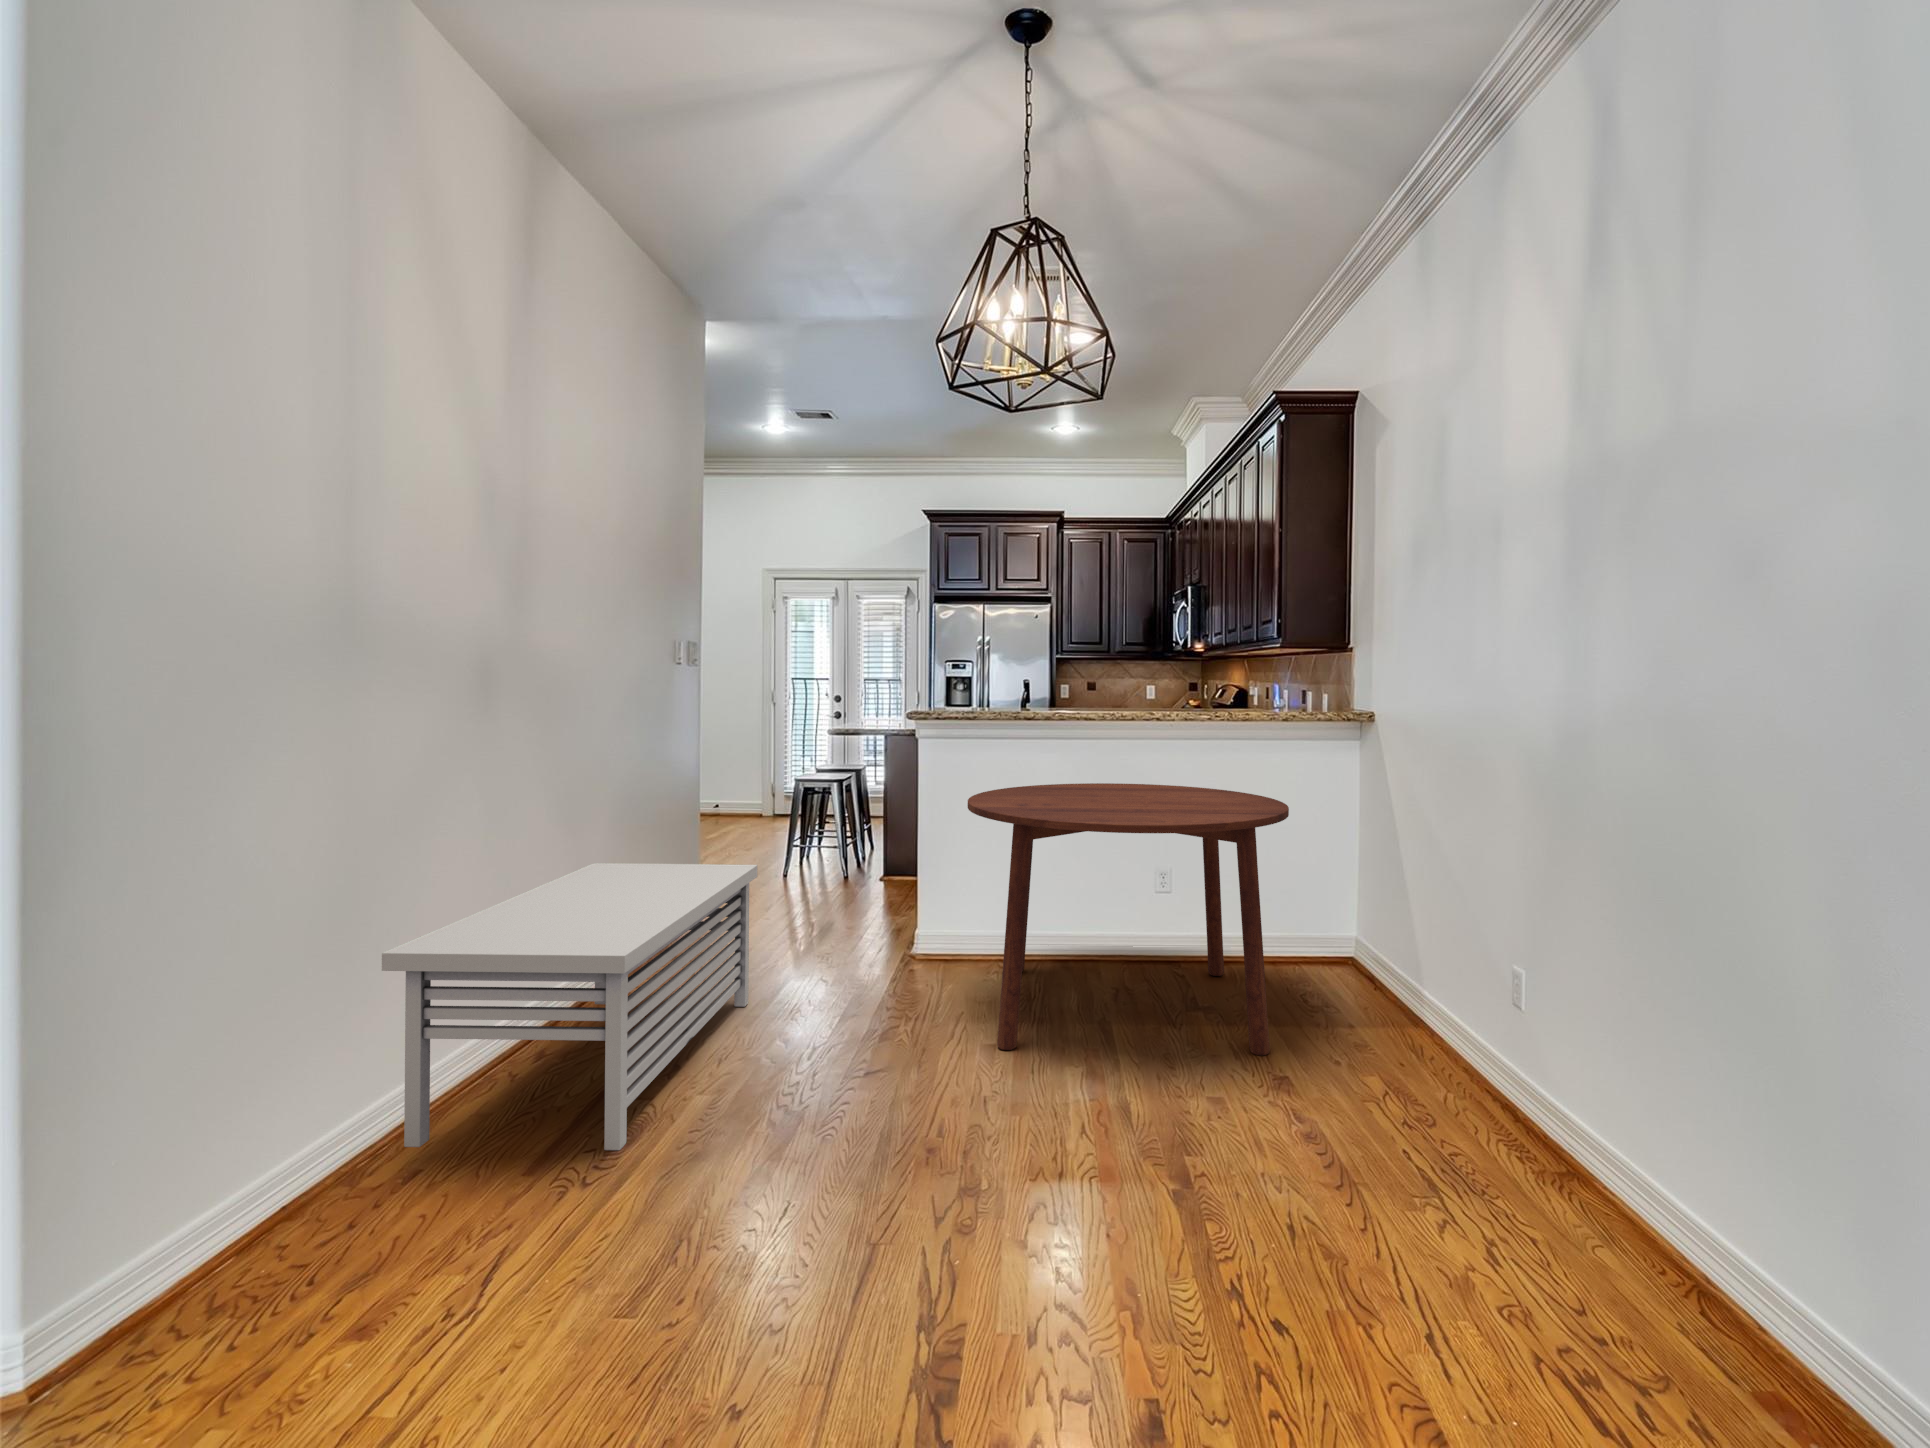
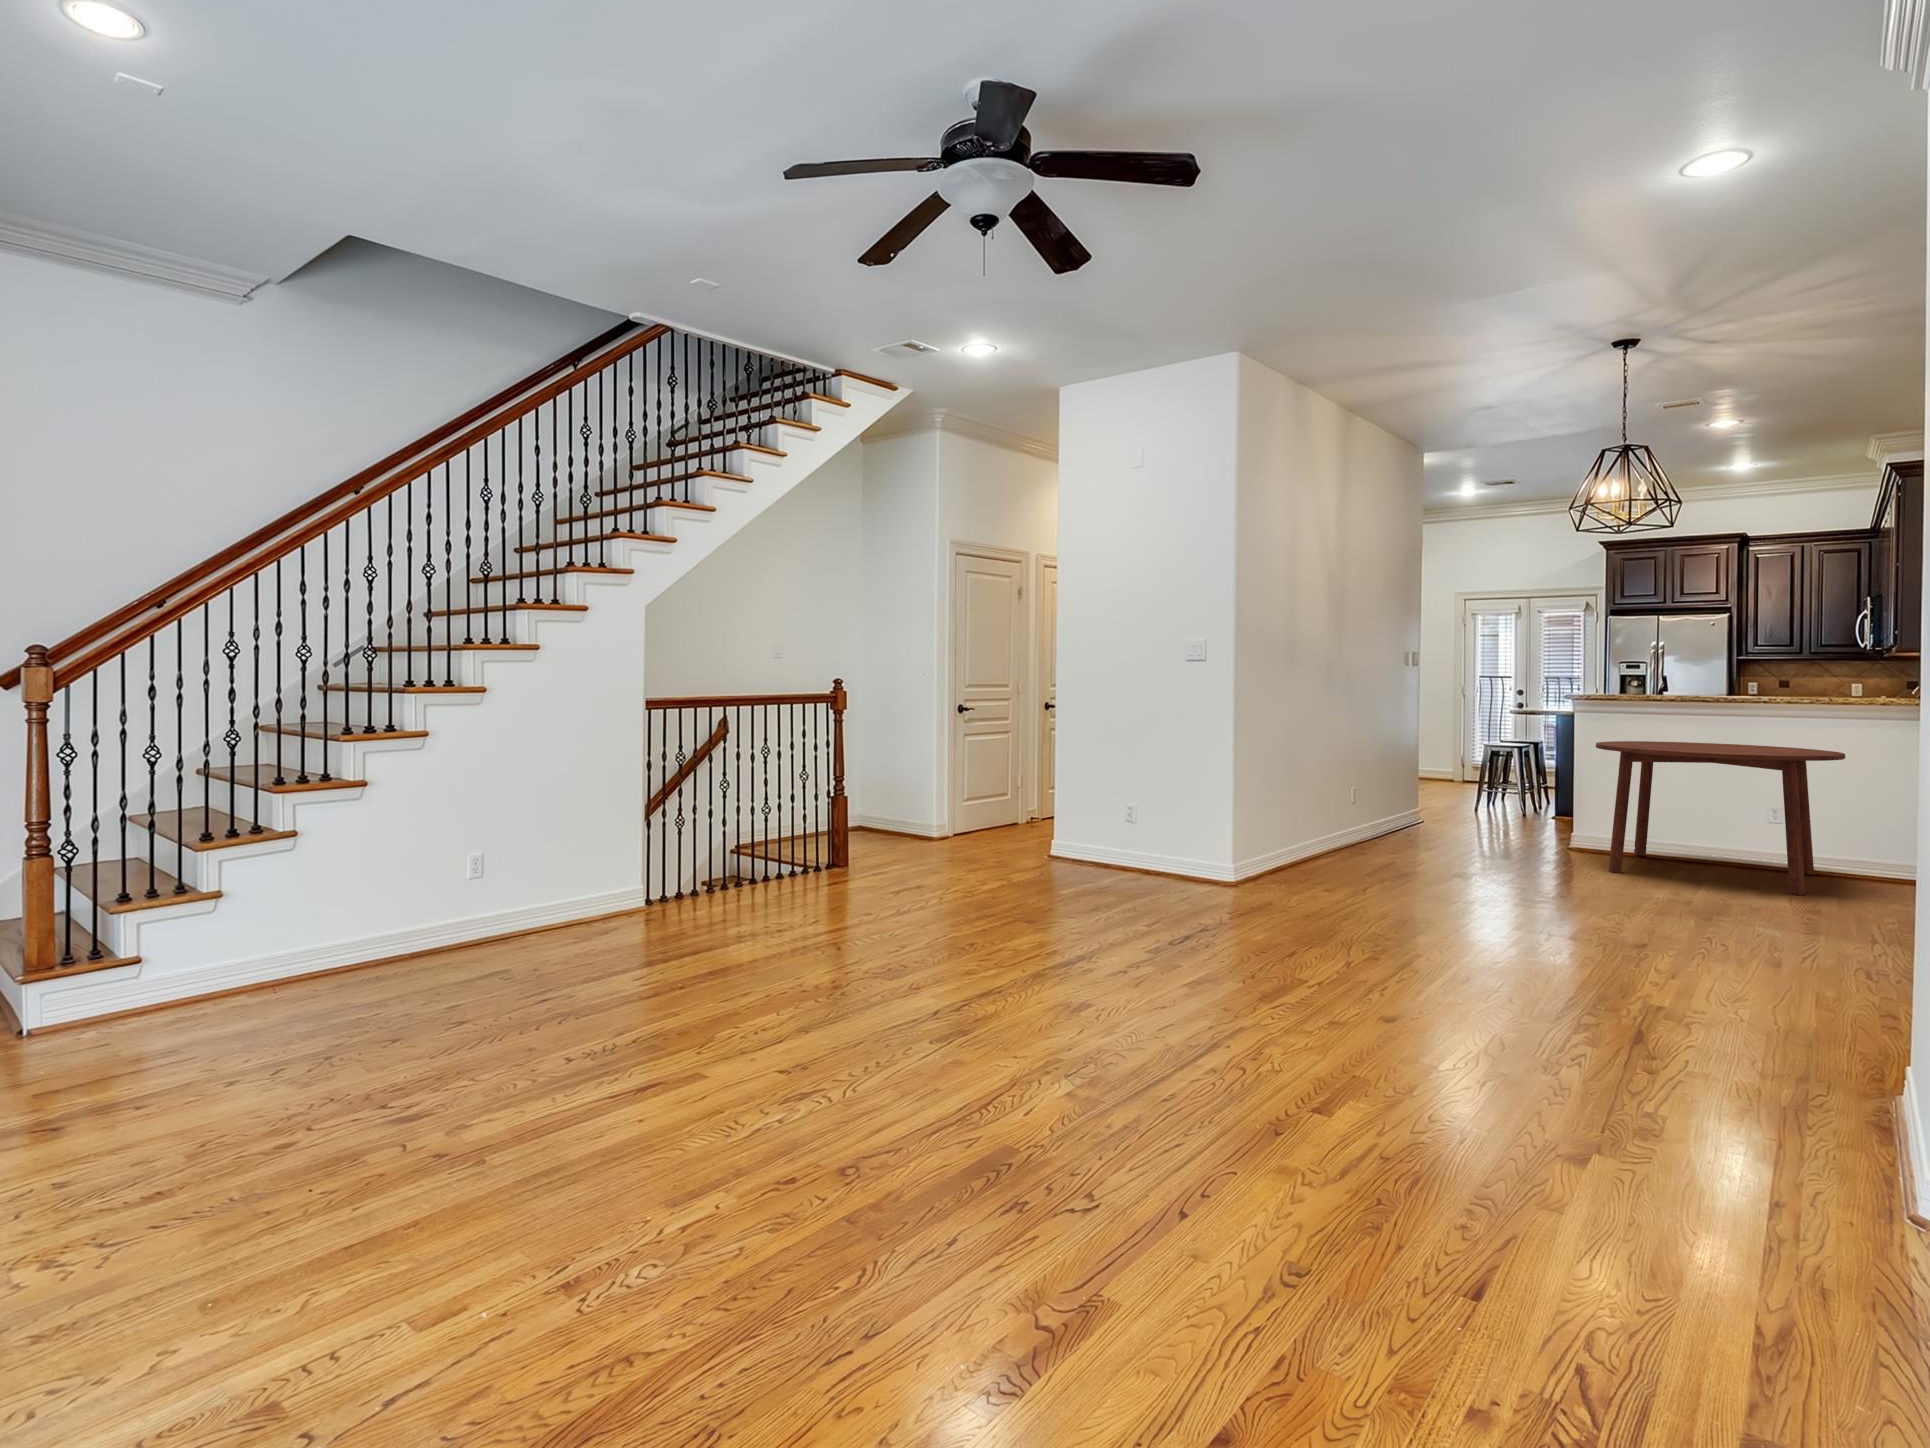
storage bench: present [382,863,757,1150] -> none [1311,766,1463,865]

